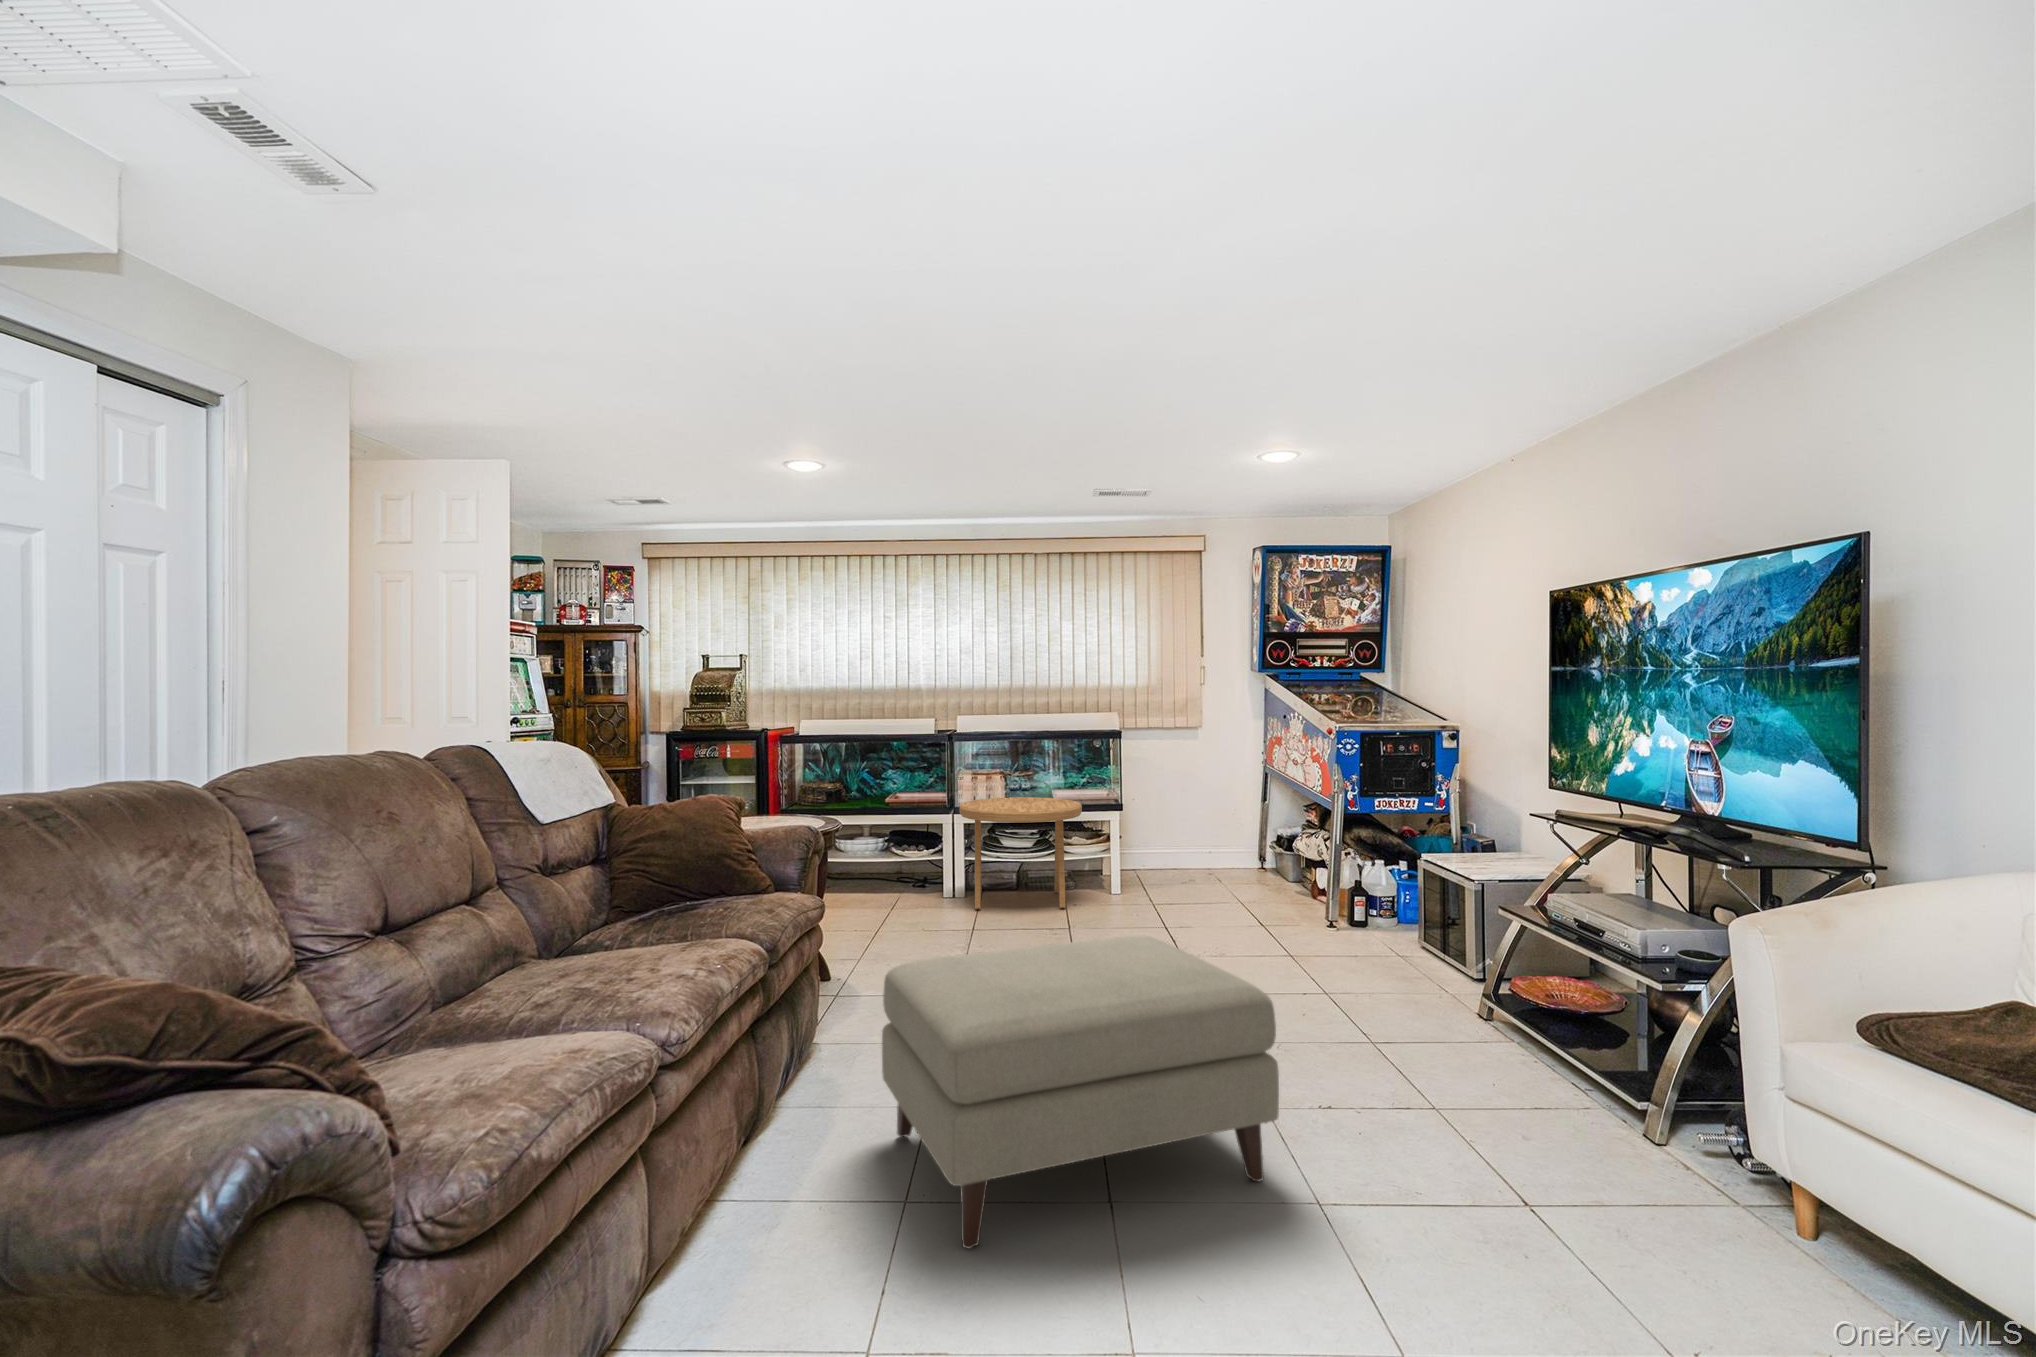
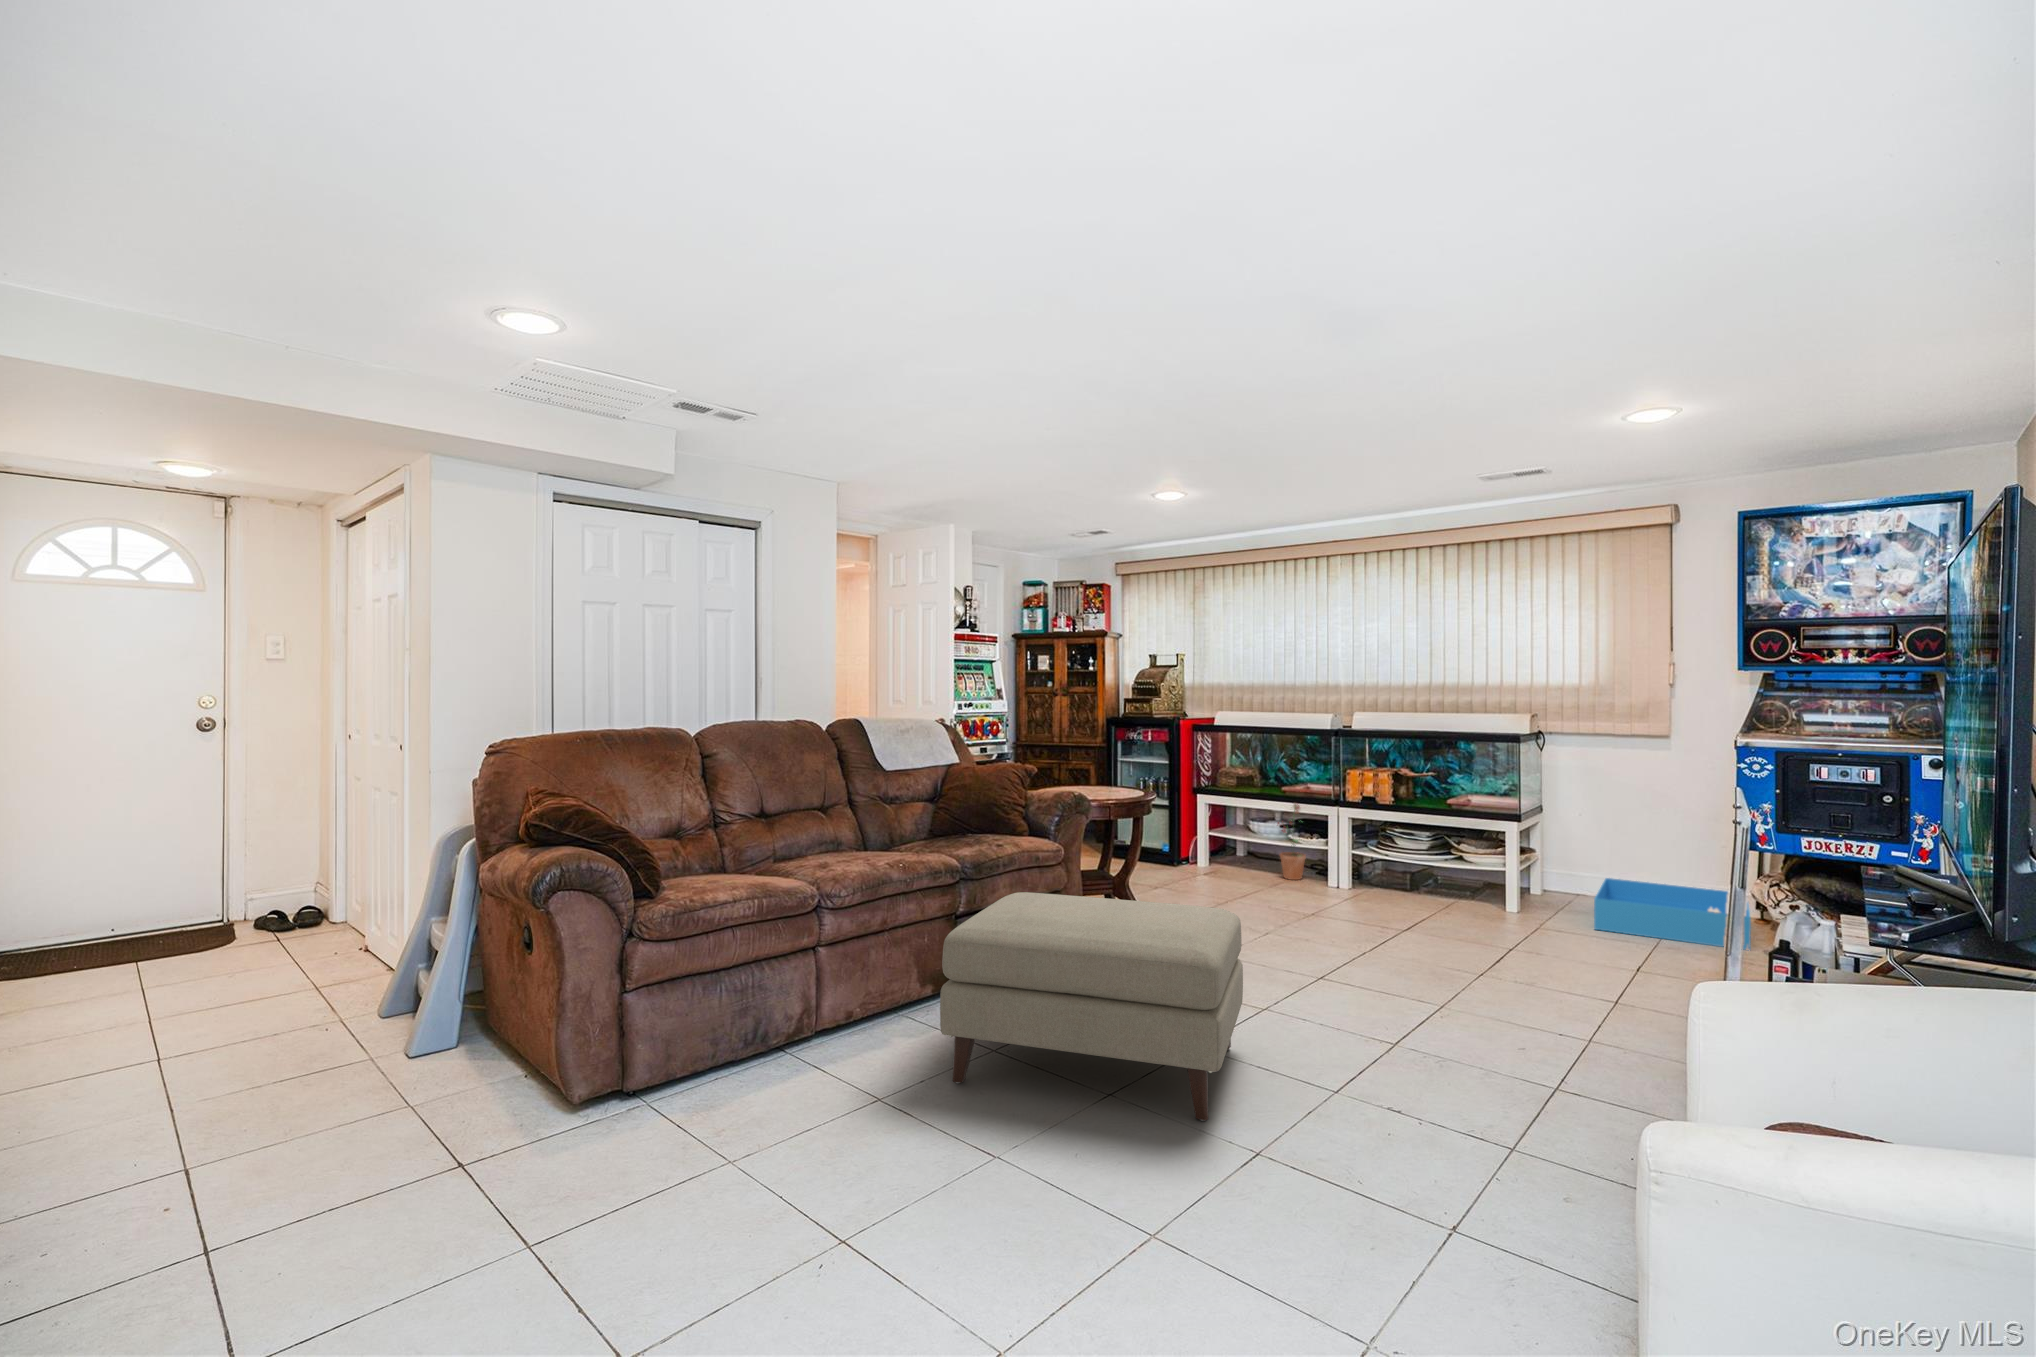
side table: present [959,797,1082,910] -> none [1329,796,1462,914]
potted plant: none [880,813,915,896] -> present [1278,804,1306,880]
storage bin: none [1166,850,1299,898] -> present [1594,878,1751,950]

